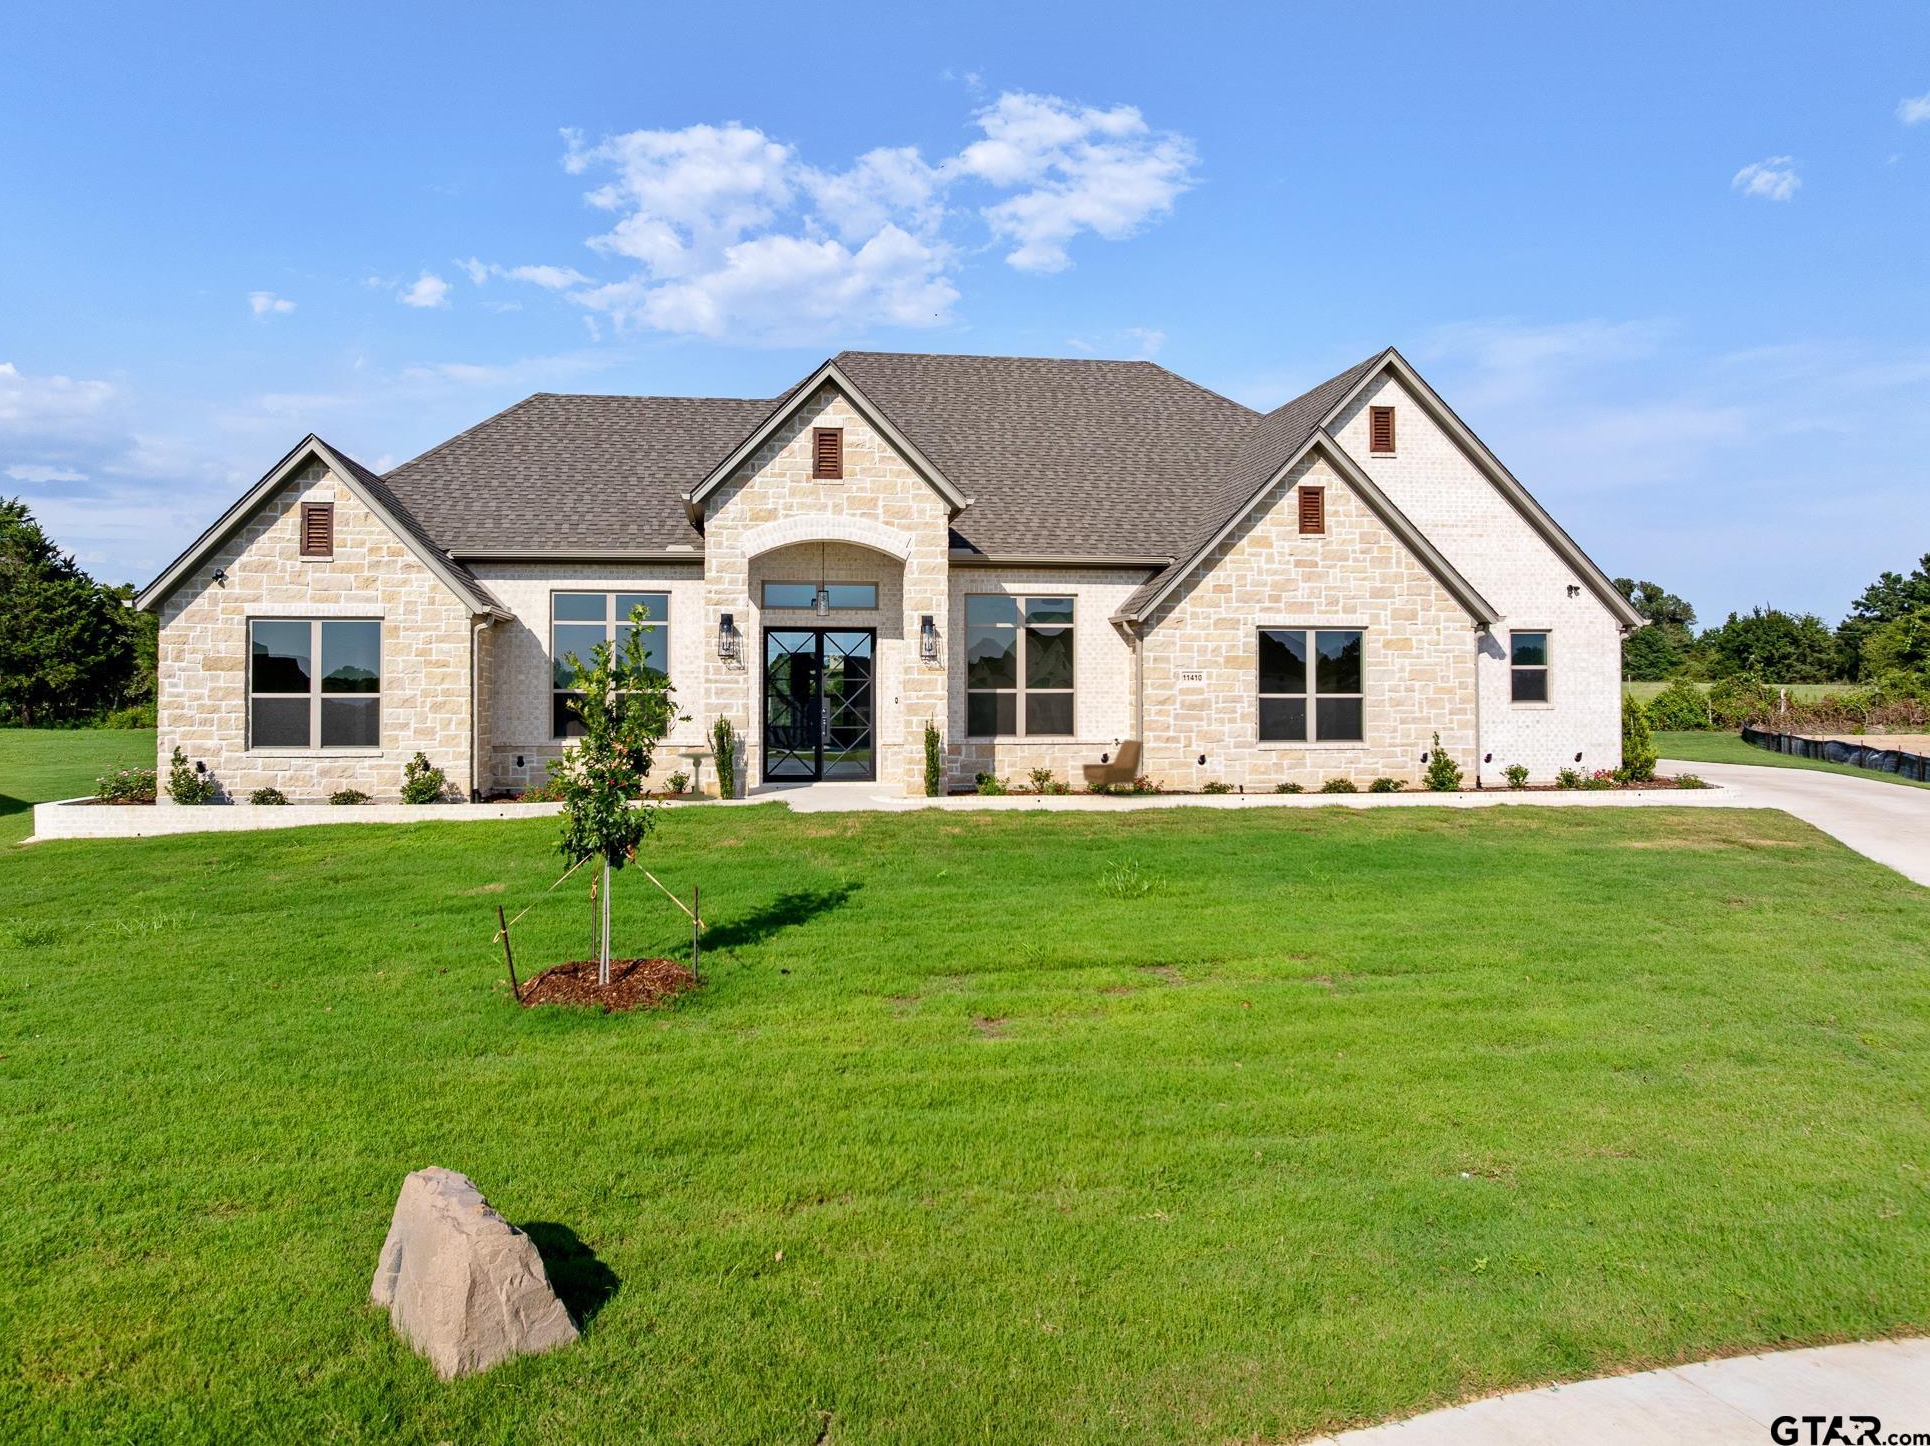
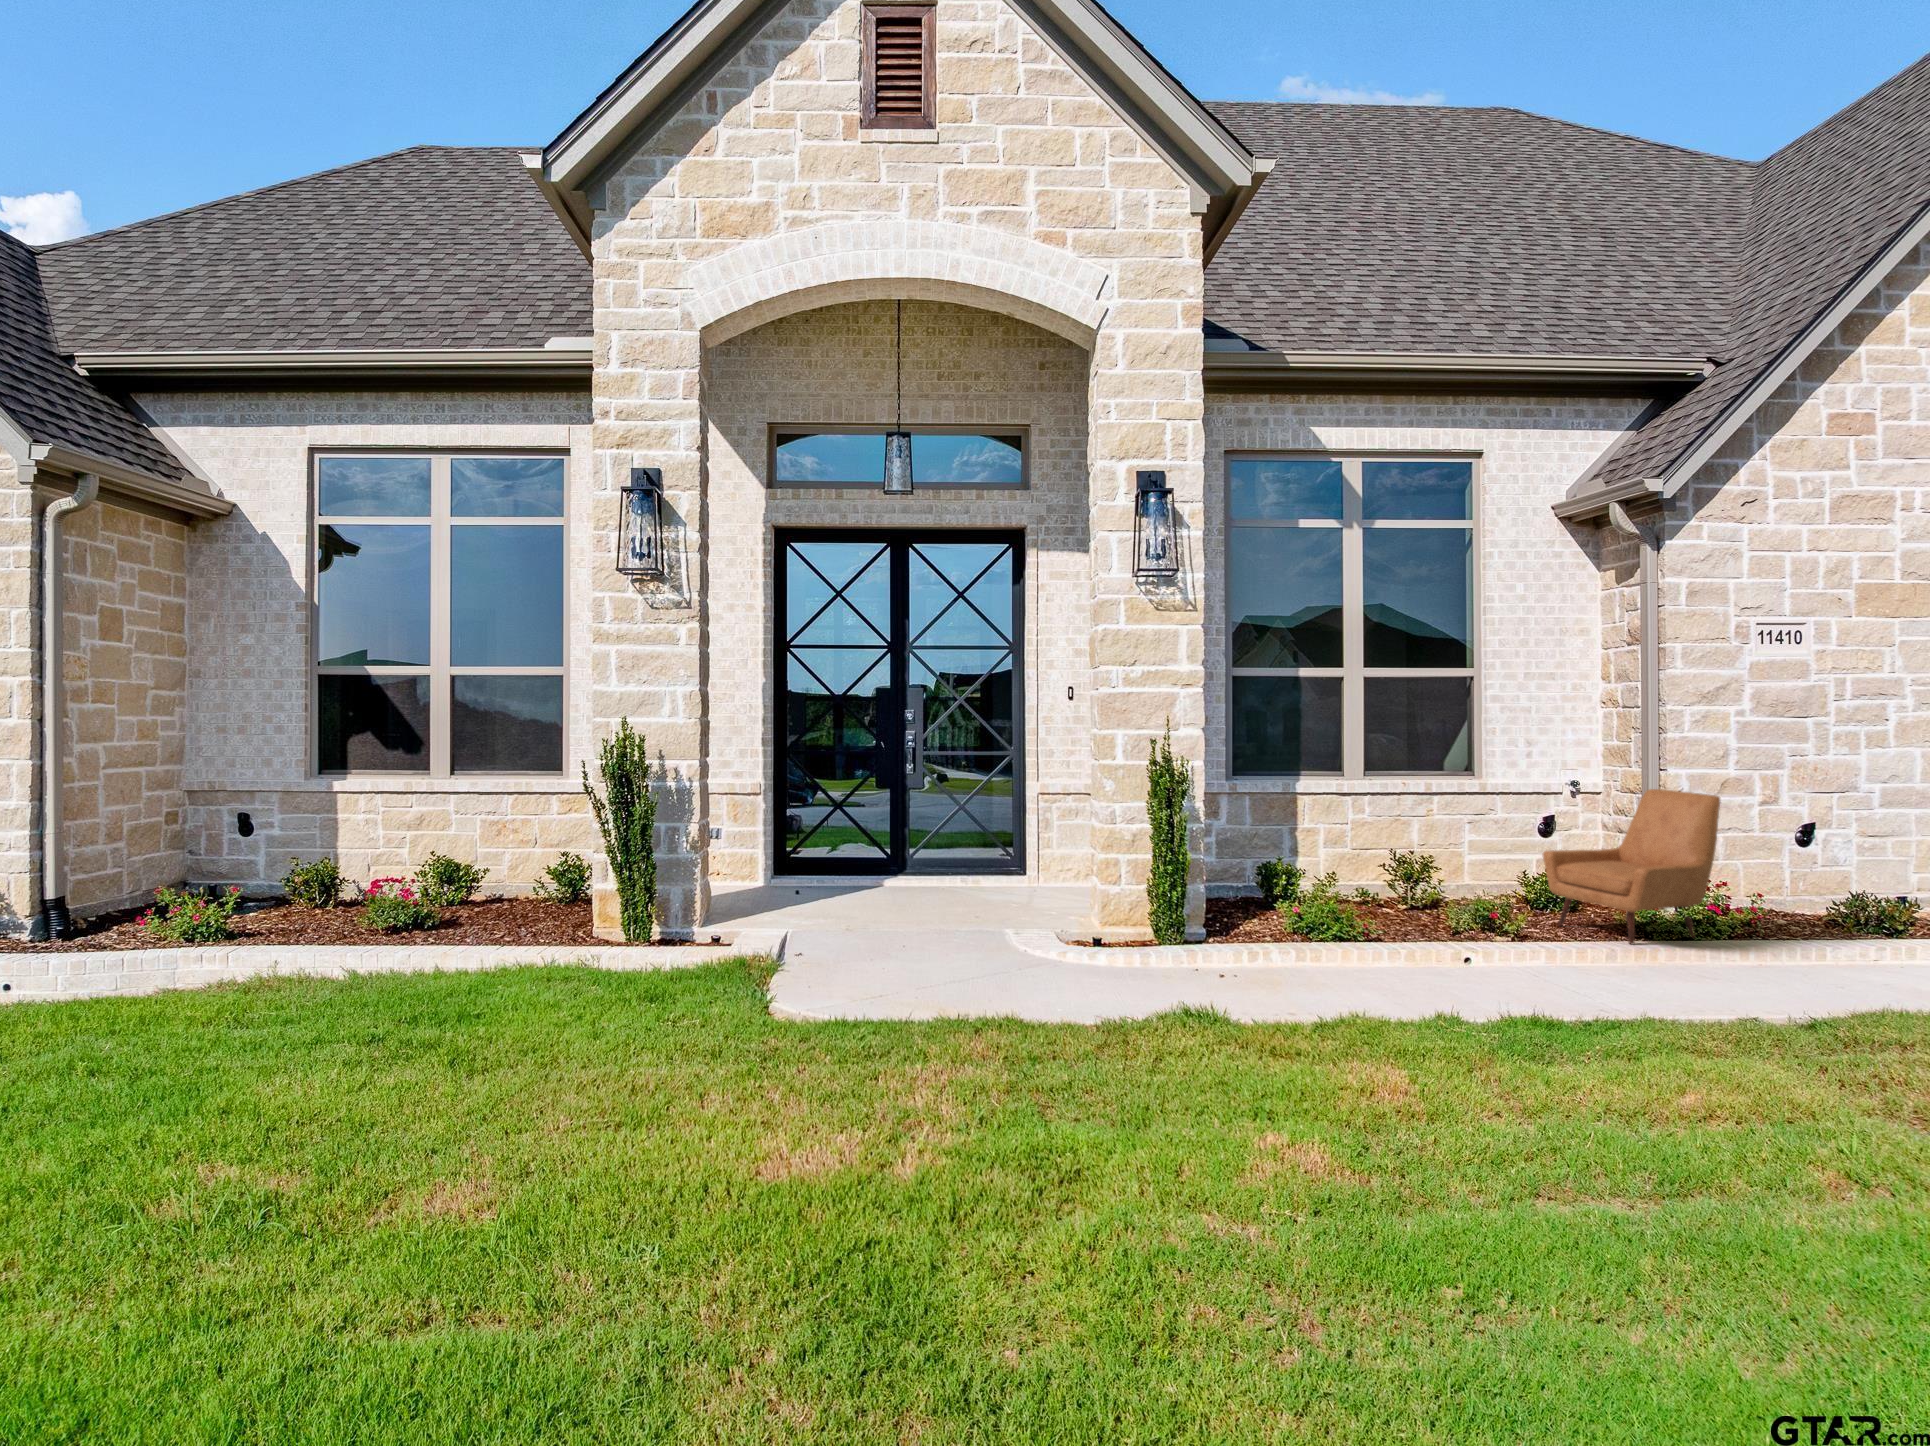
pedestal table: present [678,753,716,801] -> none [507,816,615,947]

